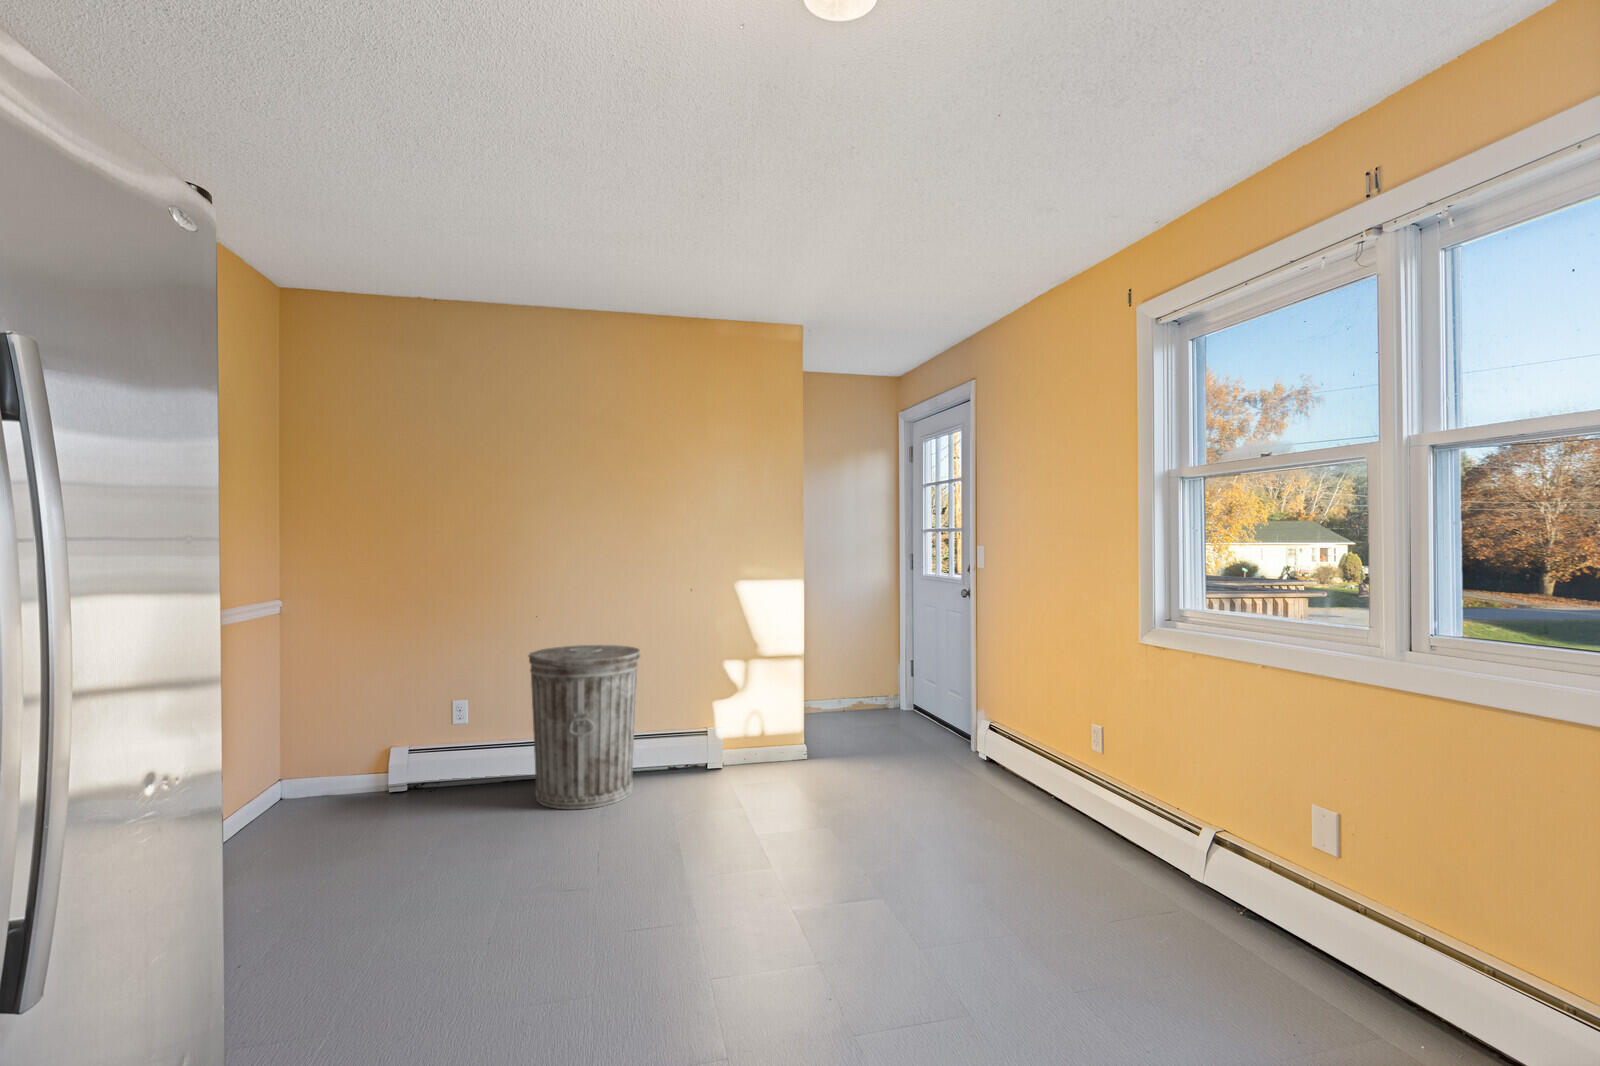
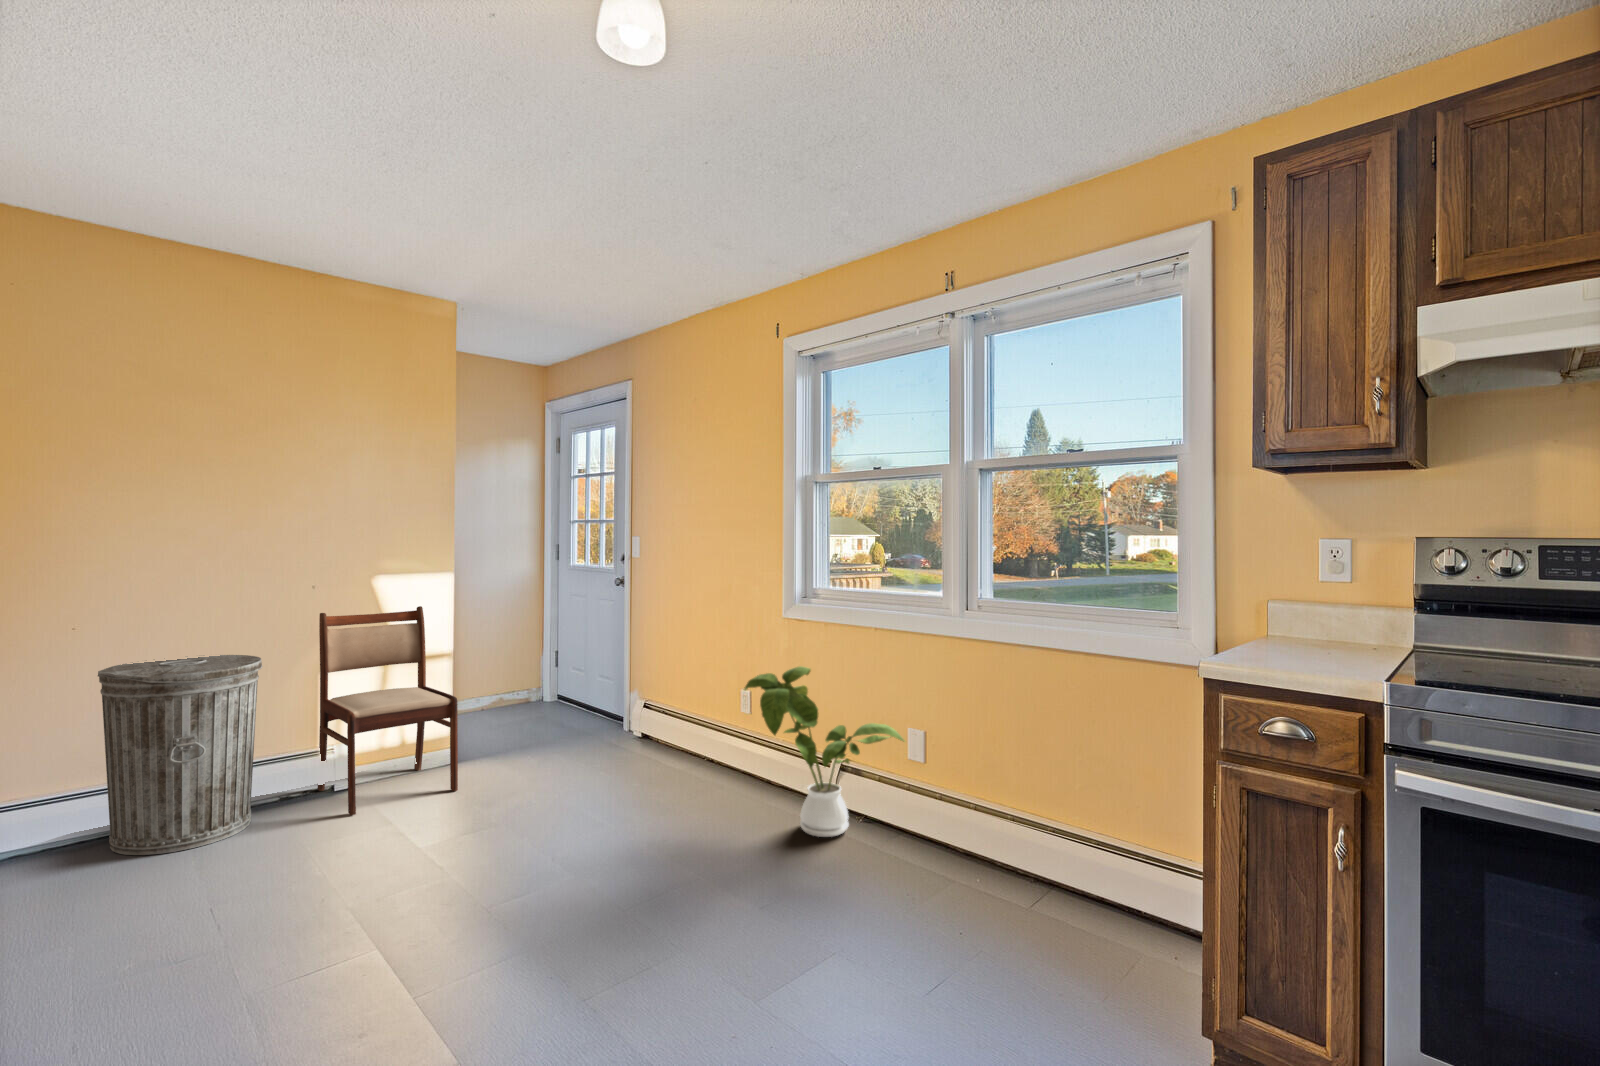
dining chair: none [688,610,797,800] -> present [317,606,458,815]
house plant: none [1077,704,1307,926] -> present [744,666,904,837]

